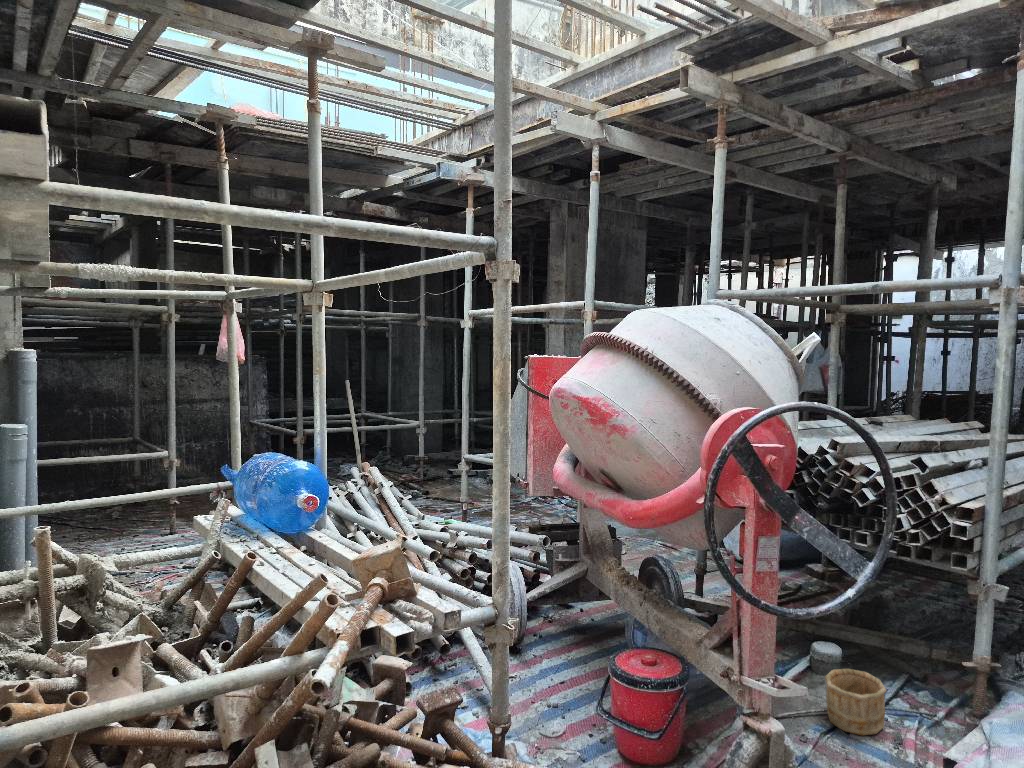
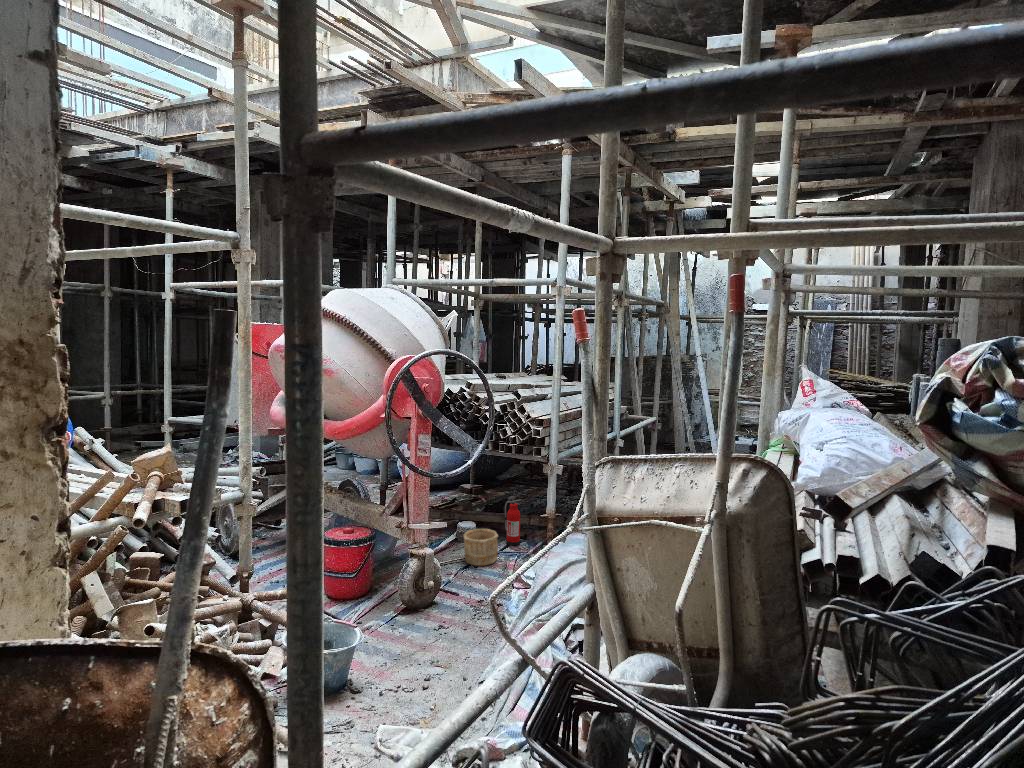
fire extinguisher: none [893,628,925,702] -> present [505,499,521,546]

